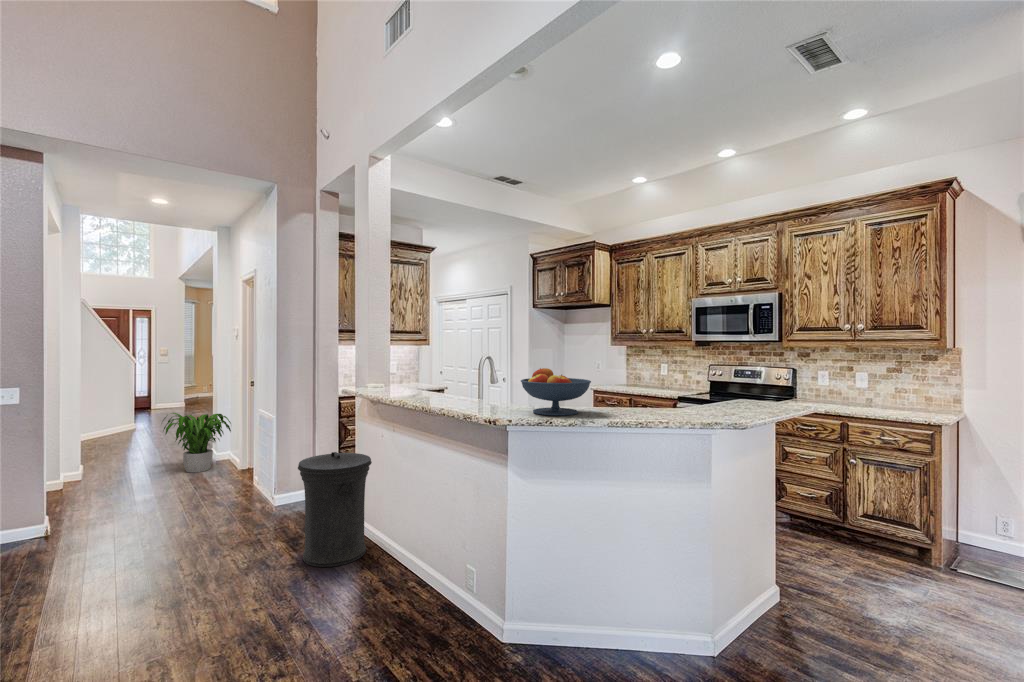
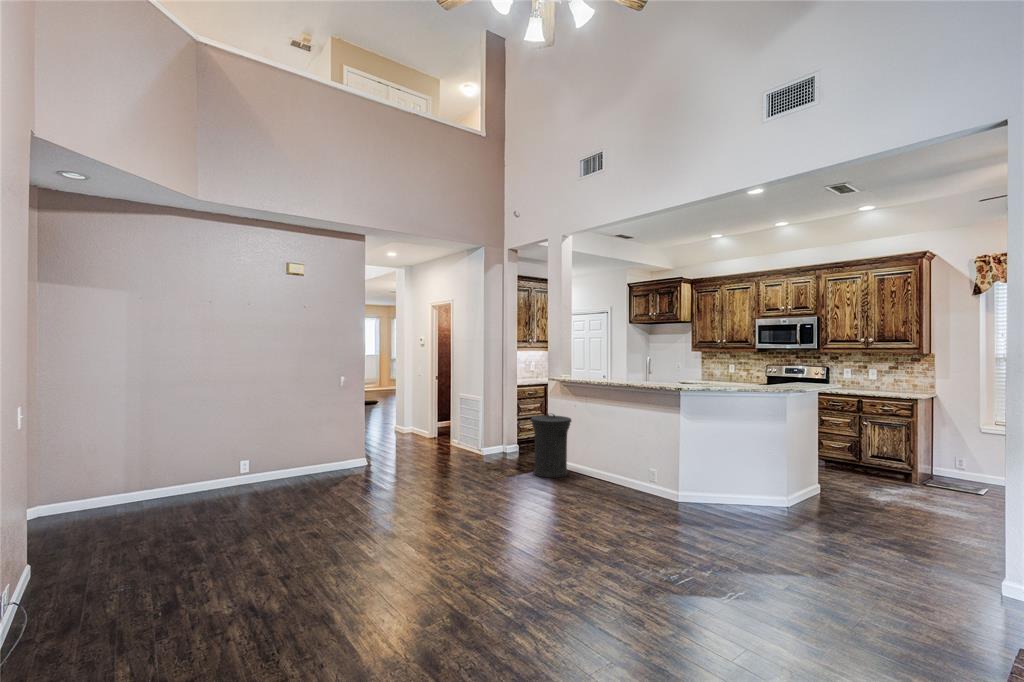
fruit bowl: present [521,368,591,416] -> none [685,363,724,387]
potted plant: present [163,413,231,473] -> none [378,396,427,437]

